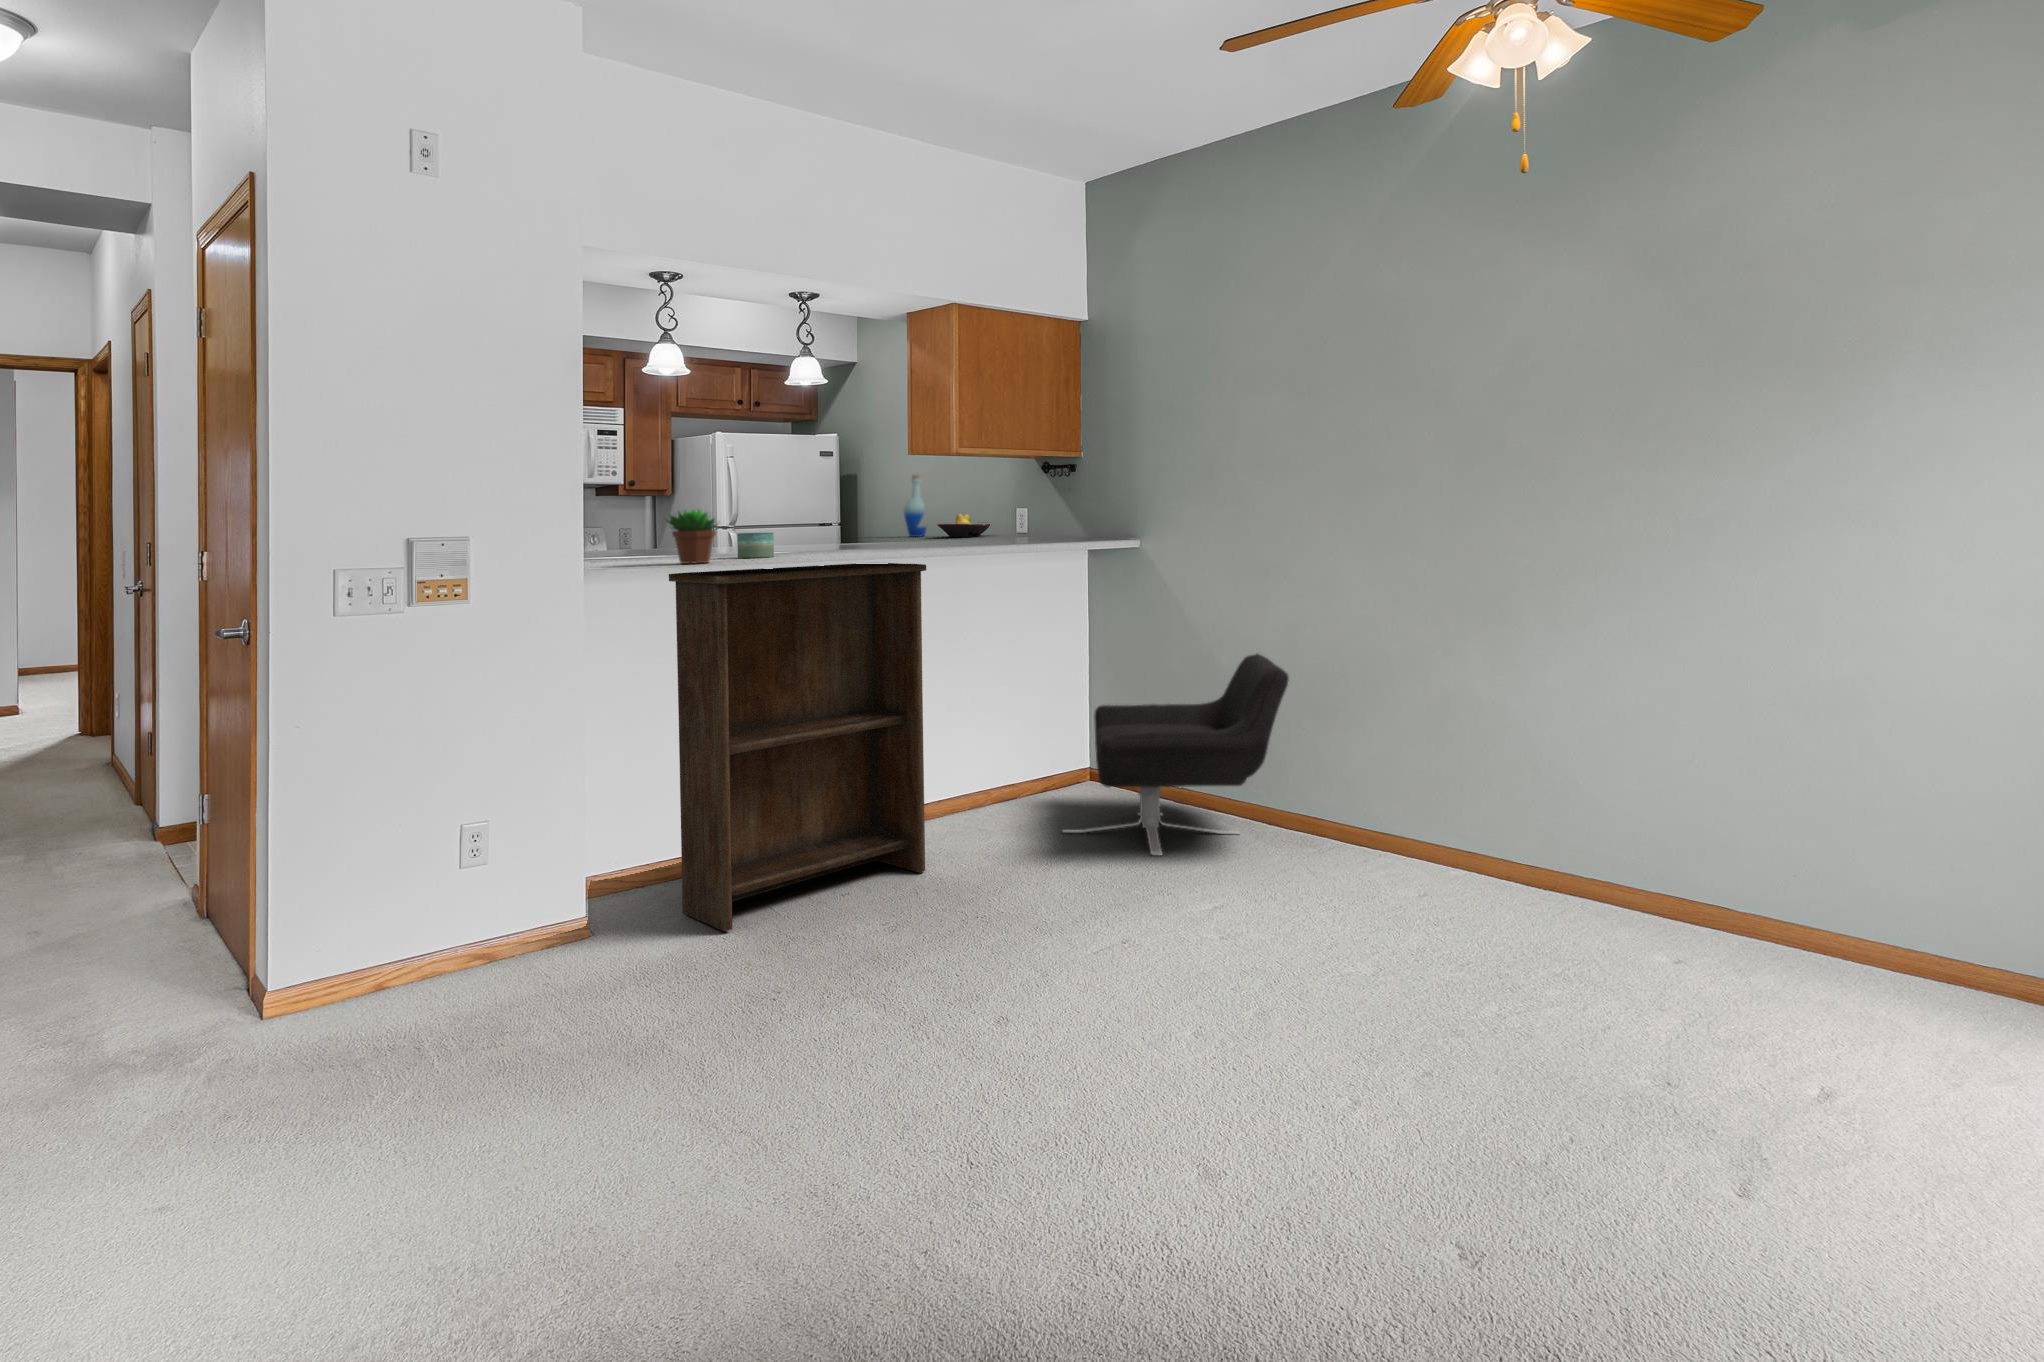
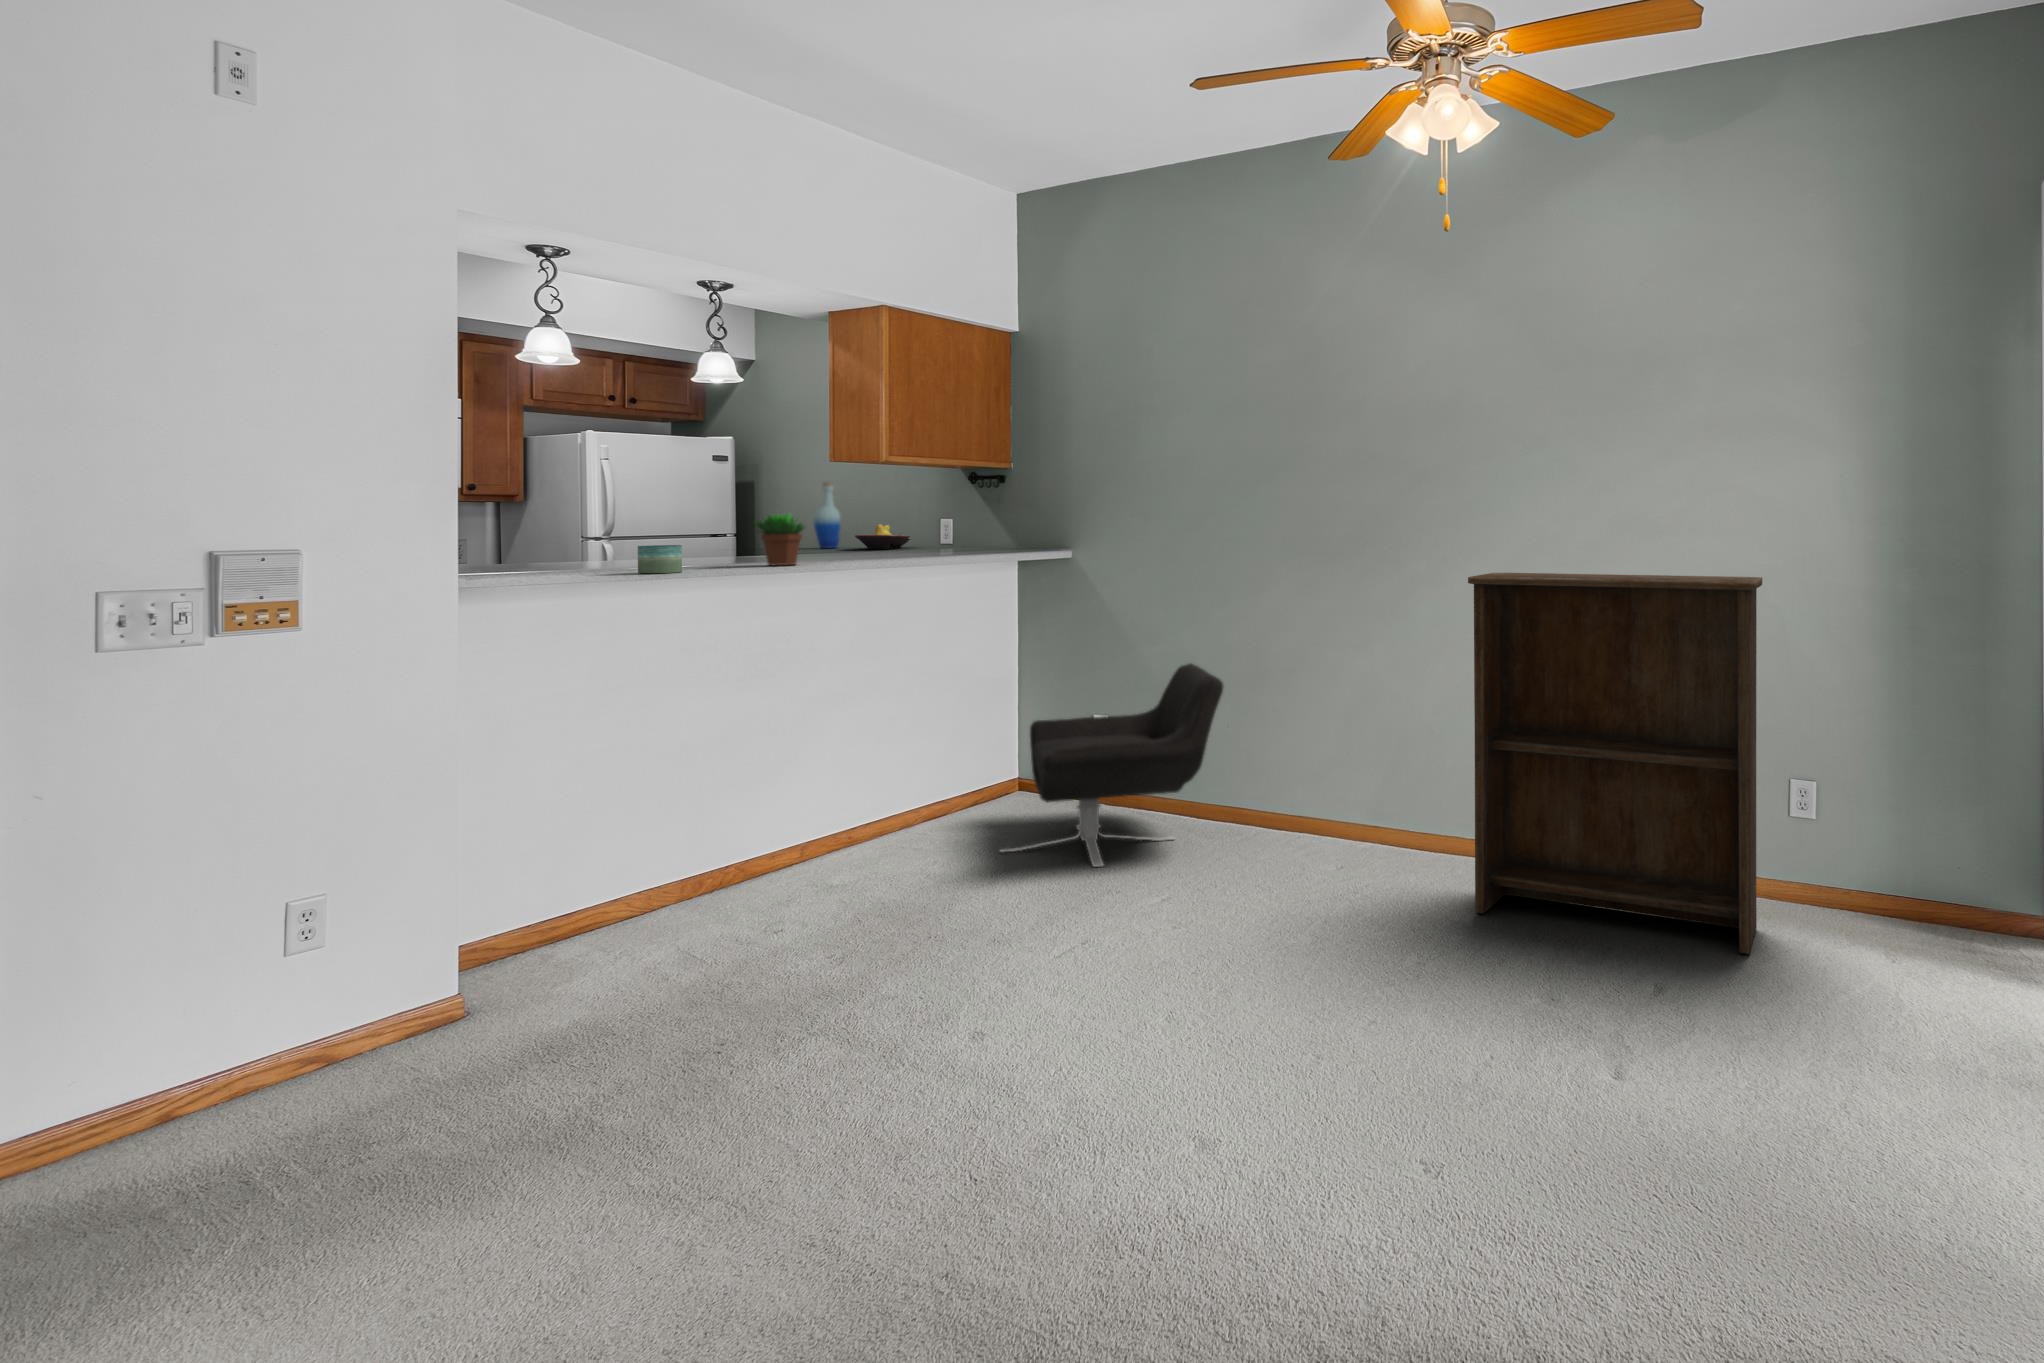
succulent plant: present [667,509,716,564] -> present [755,513,804,566]
bookshelf: present [669,563,926,931] -> present [1468,573,1762,954]

